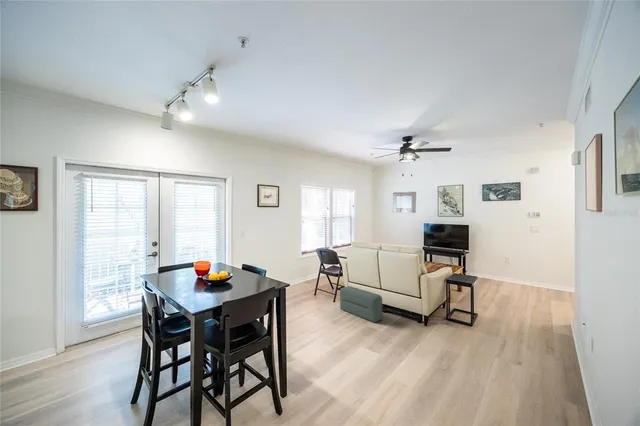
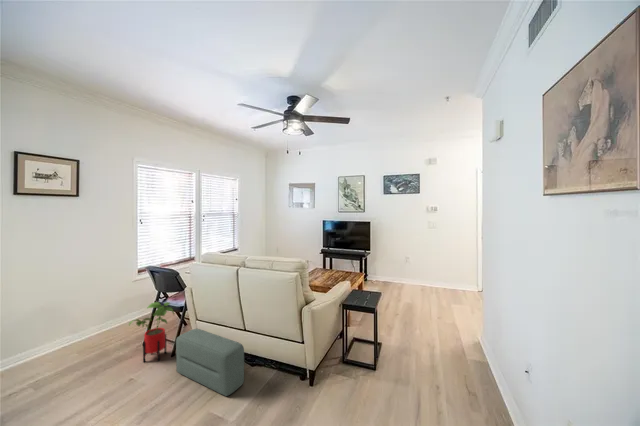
house plant: none [313,269,335,303] -> present [129,302,174,362]

